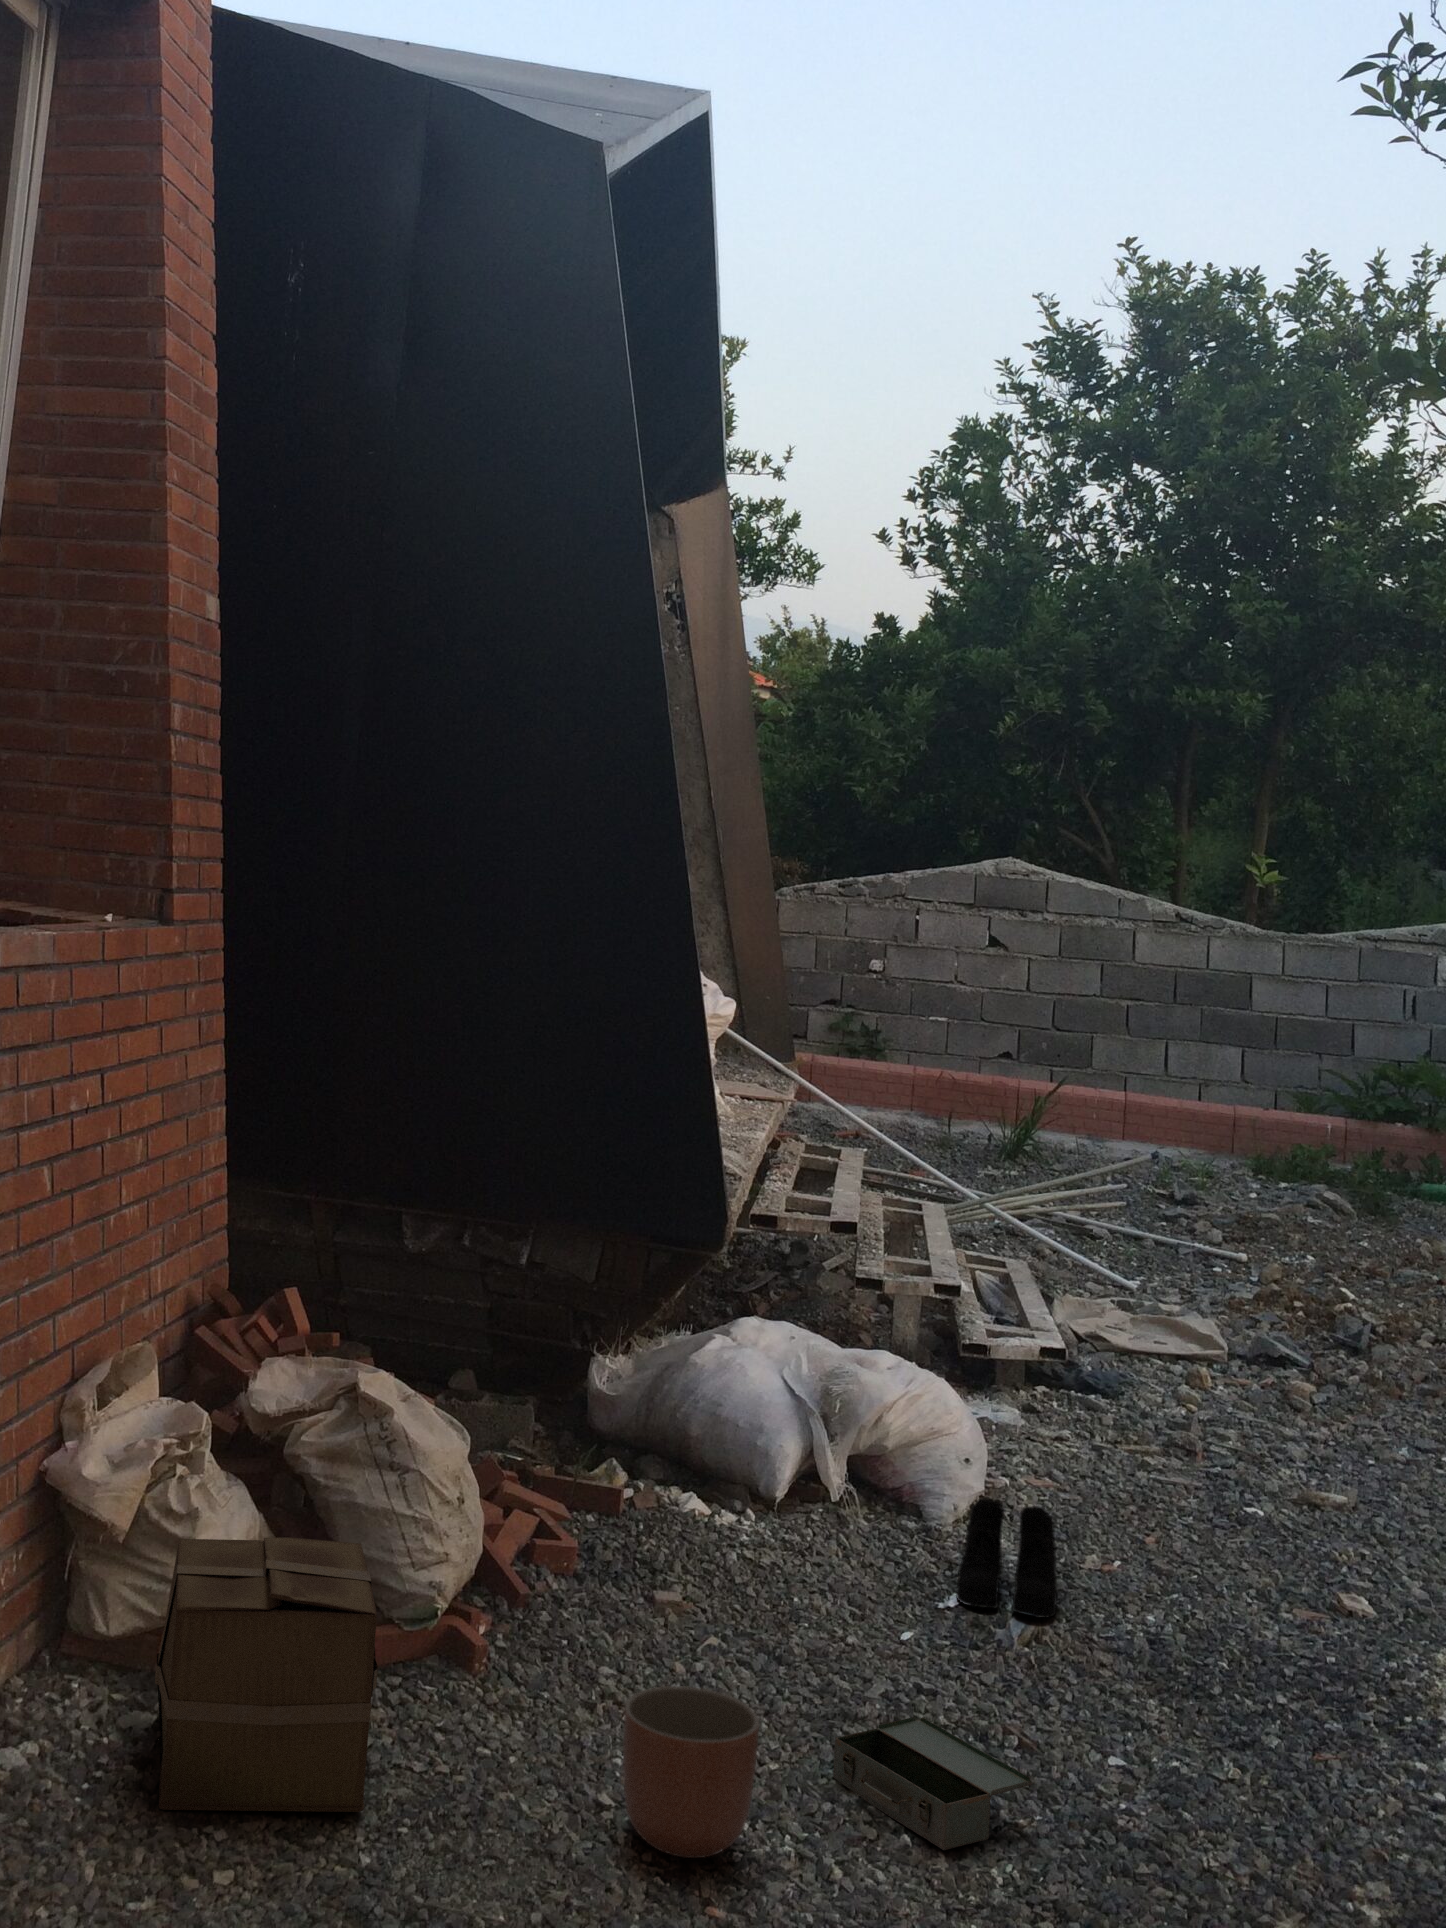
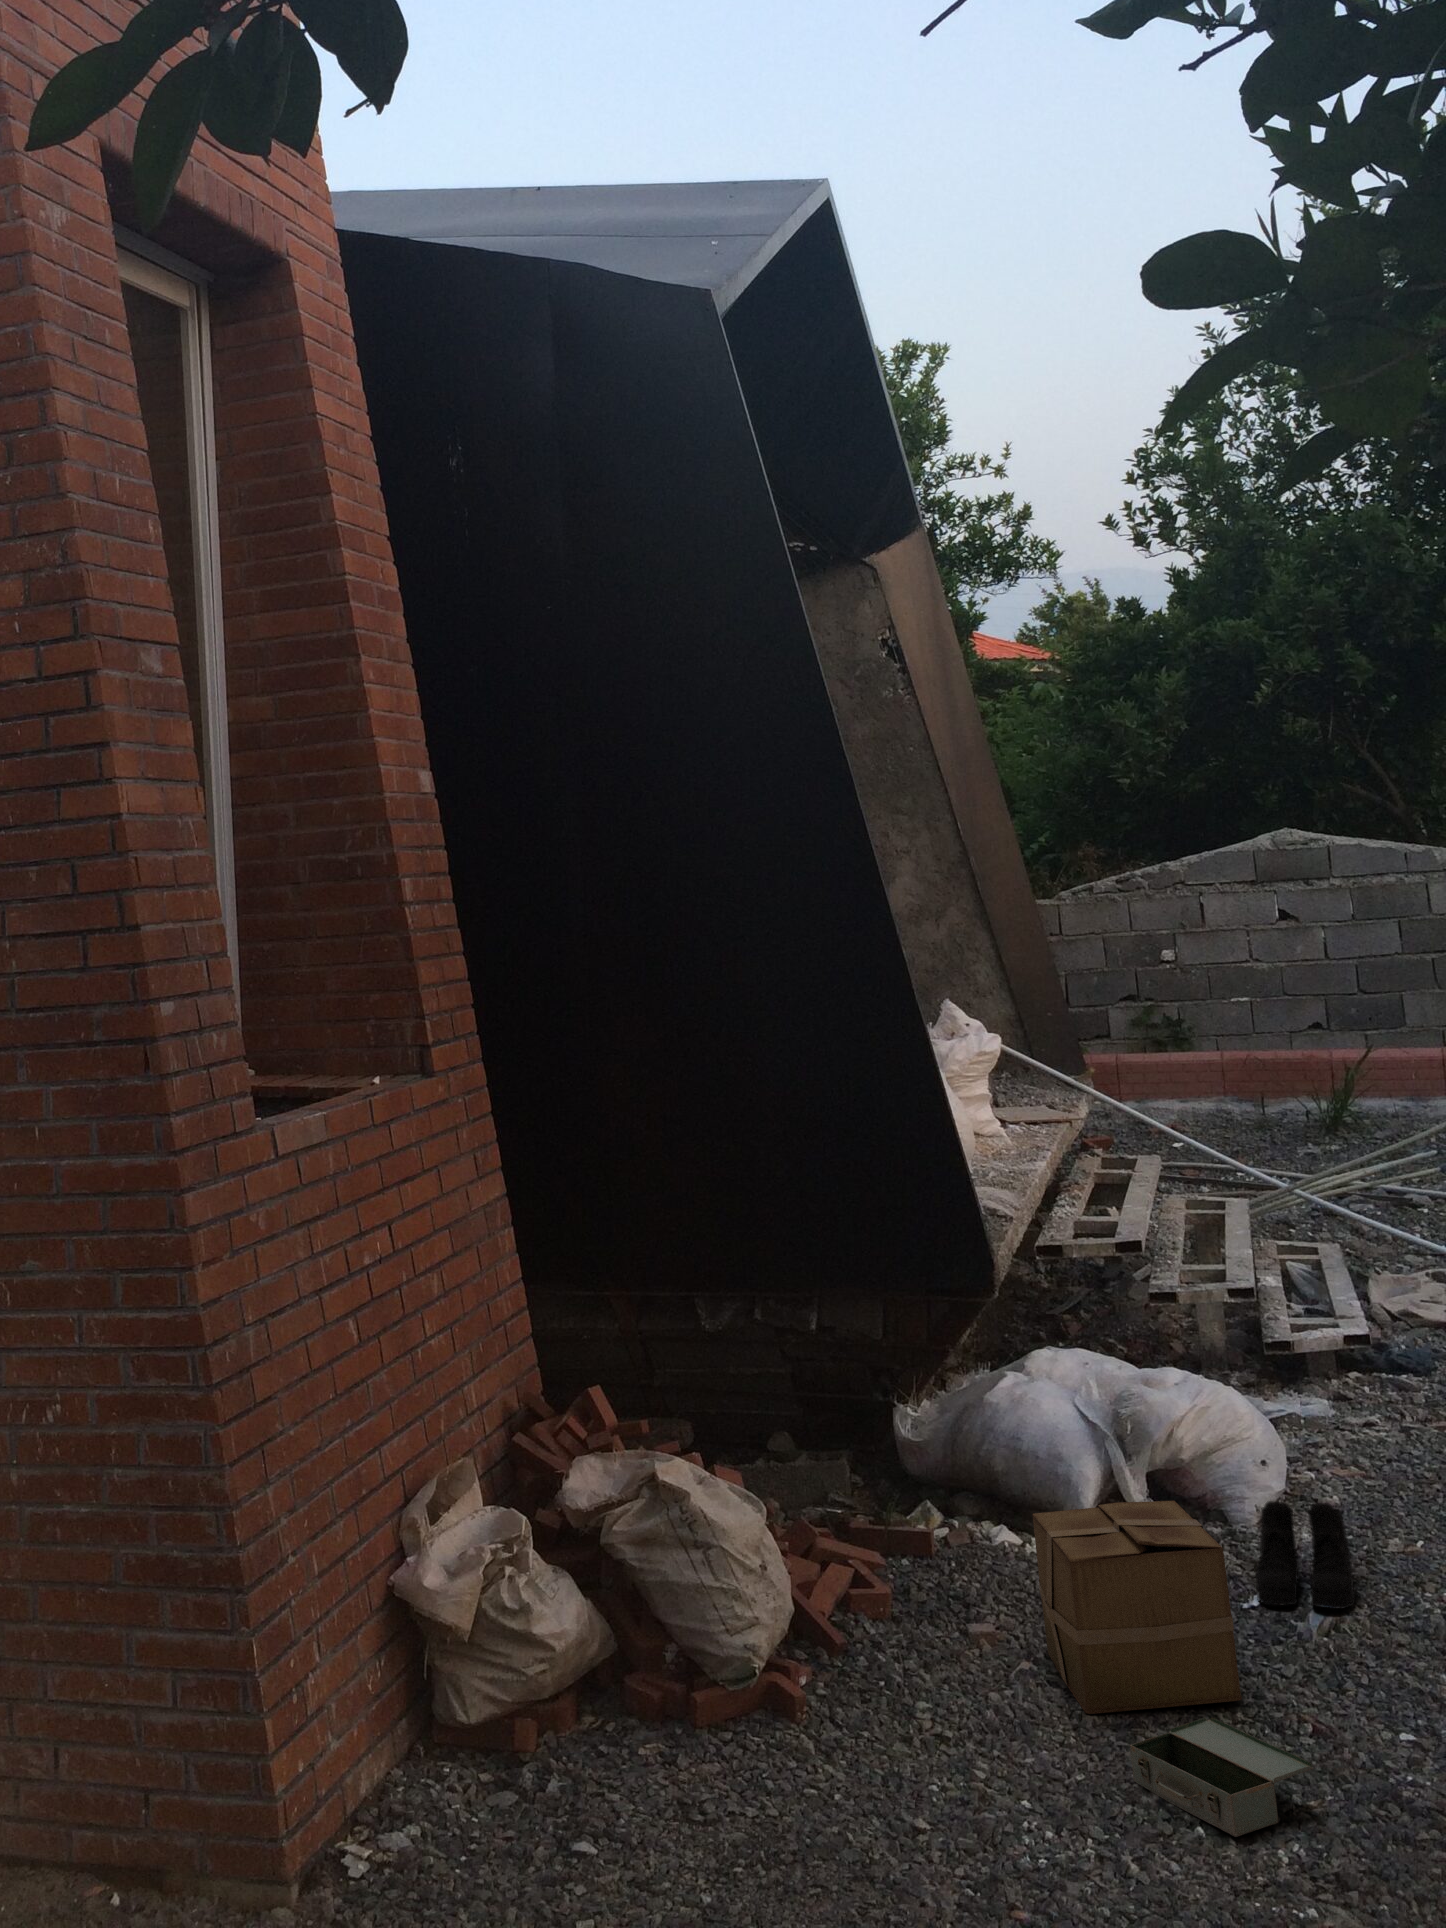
cardboard box: present [155,1537,378,1812] -> present [1032,1501,1242,1714]
planter: present [623,1686,759,1858] -> none [922,1714,1048,1867]

